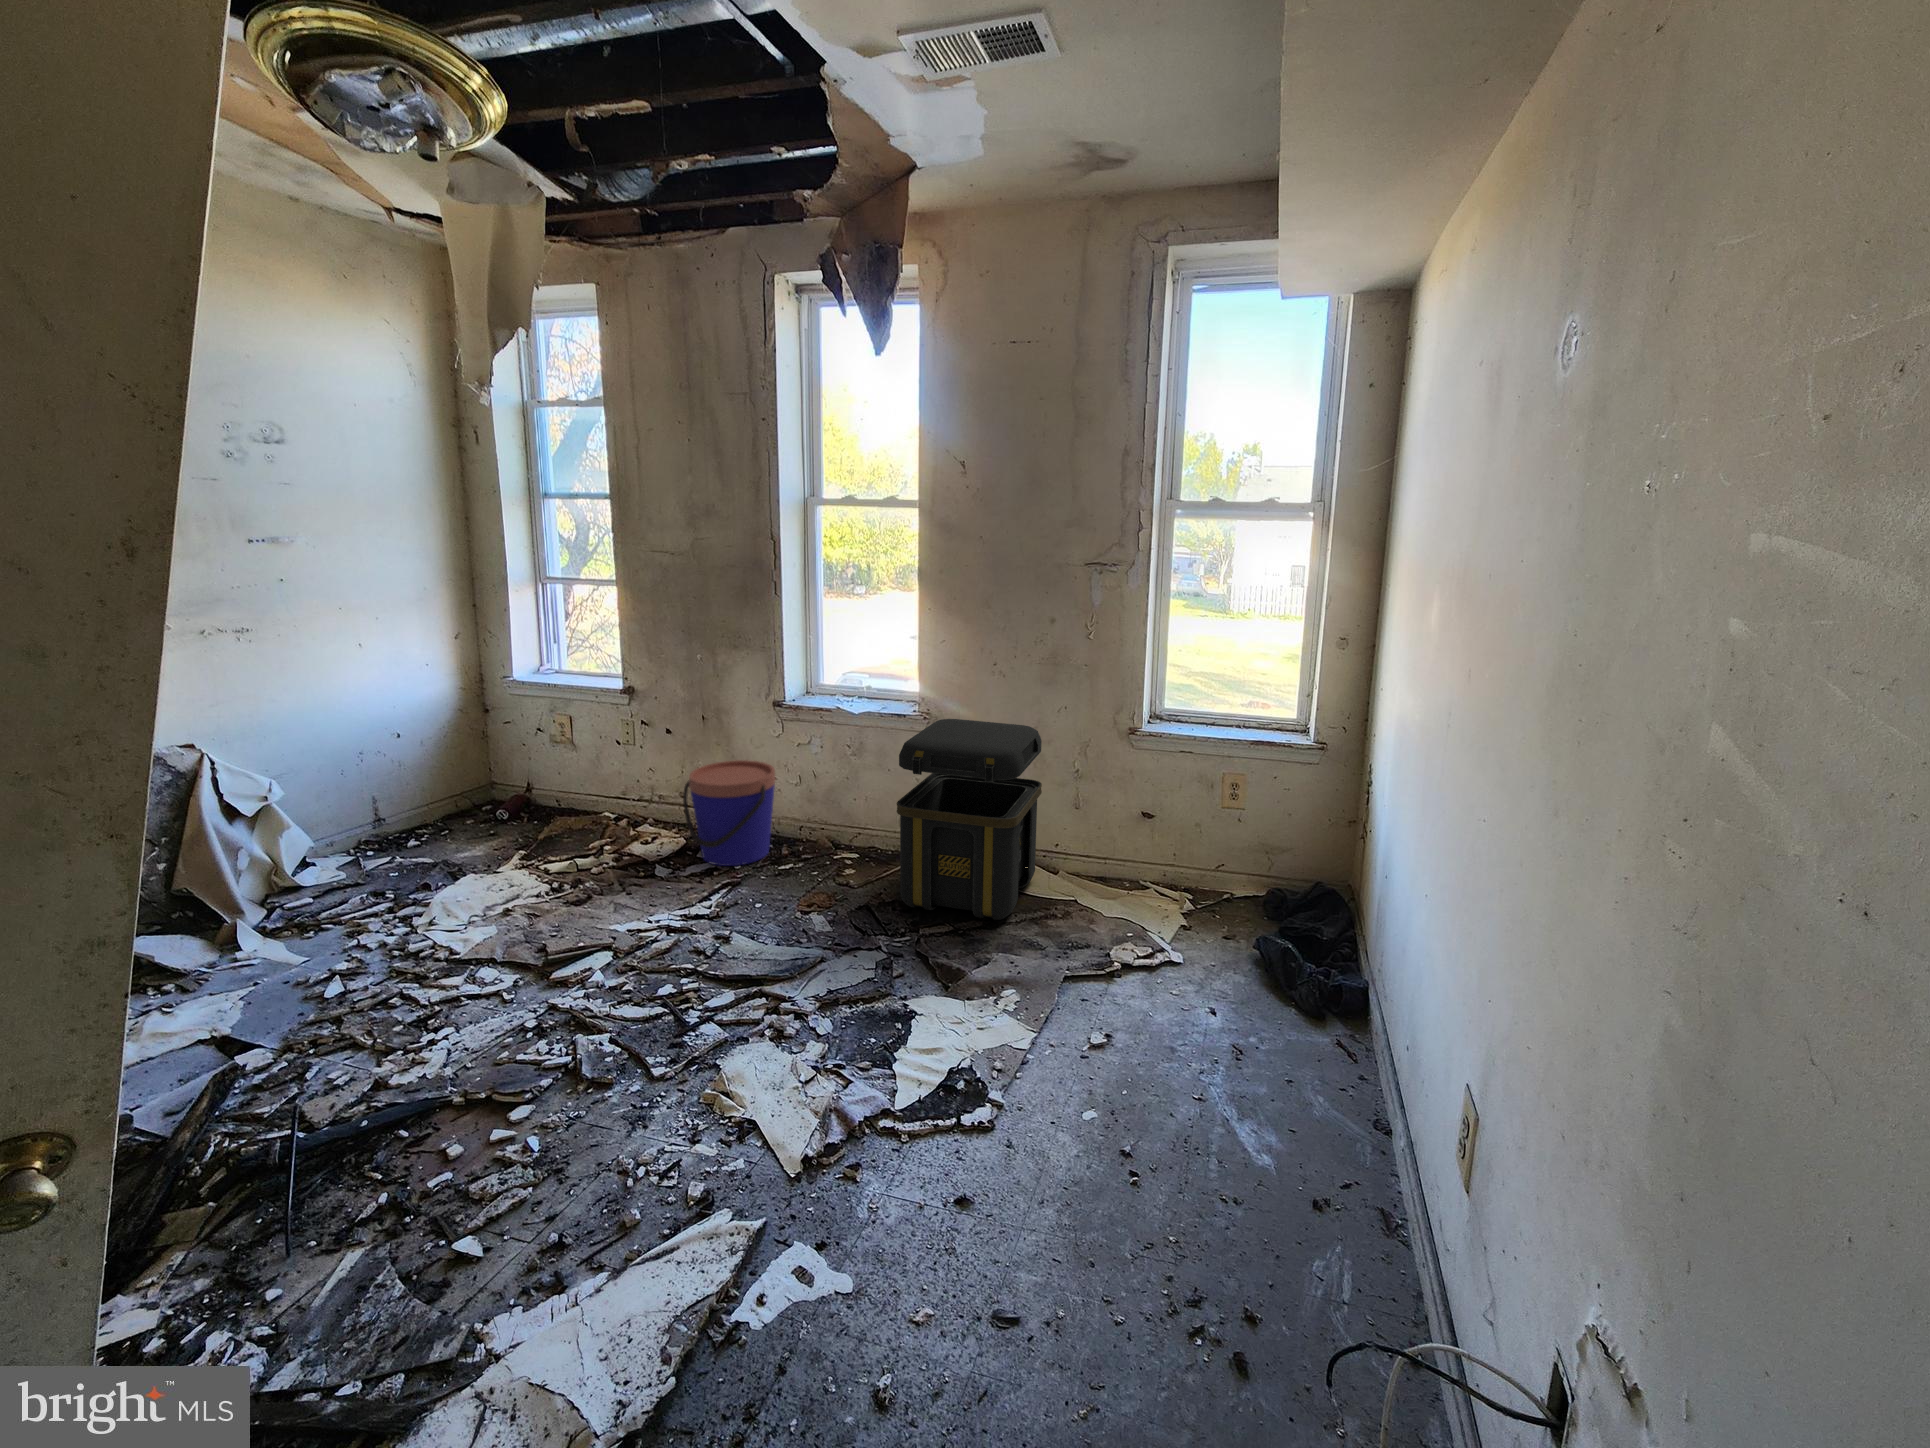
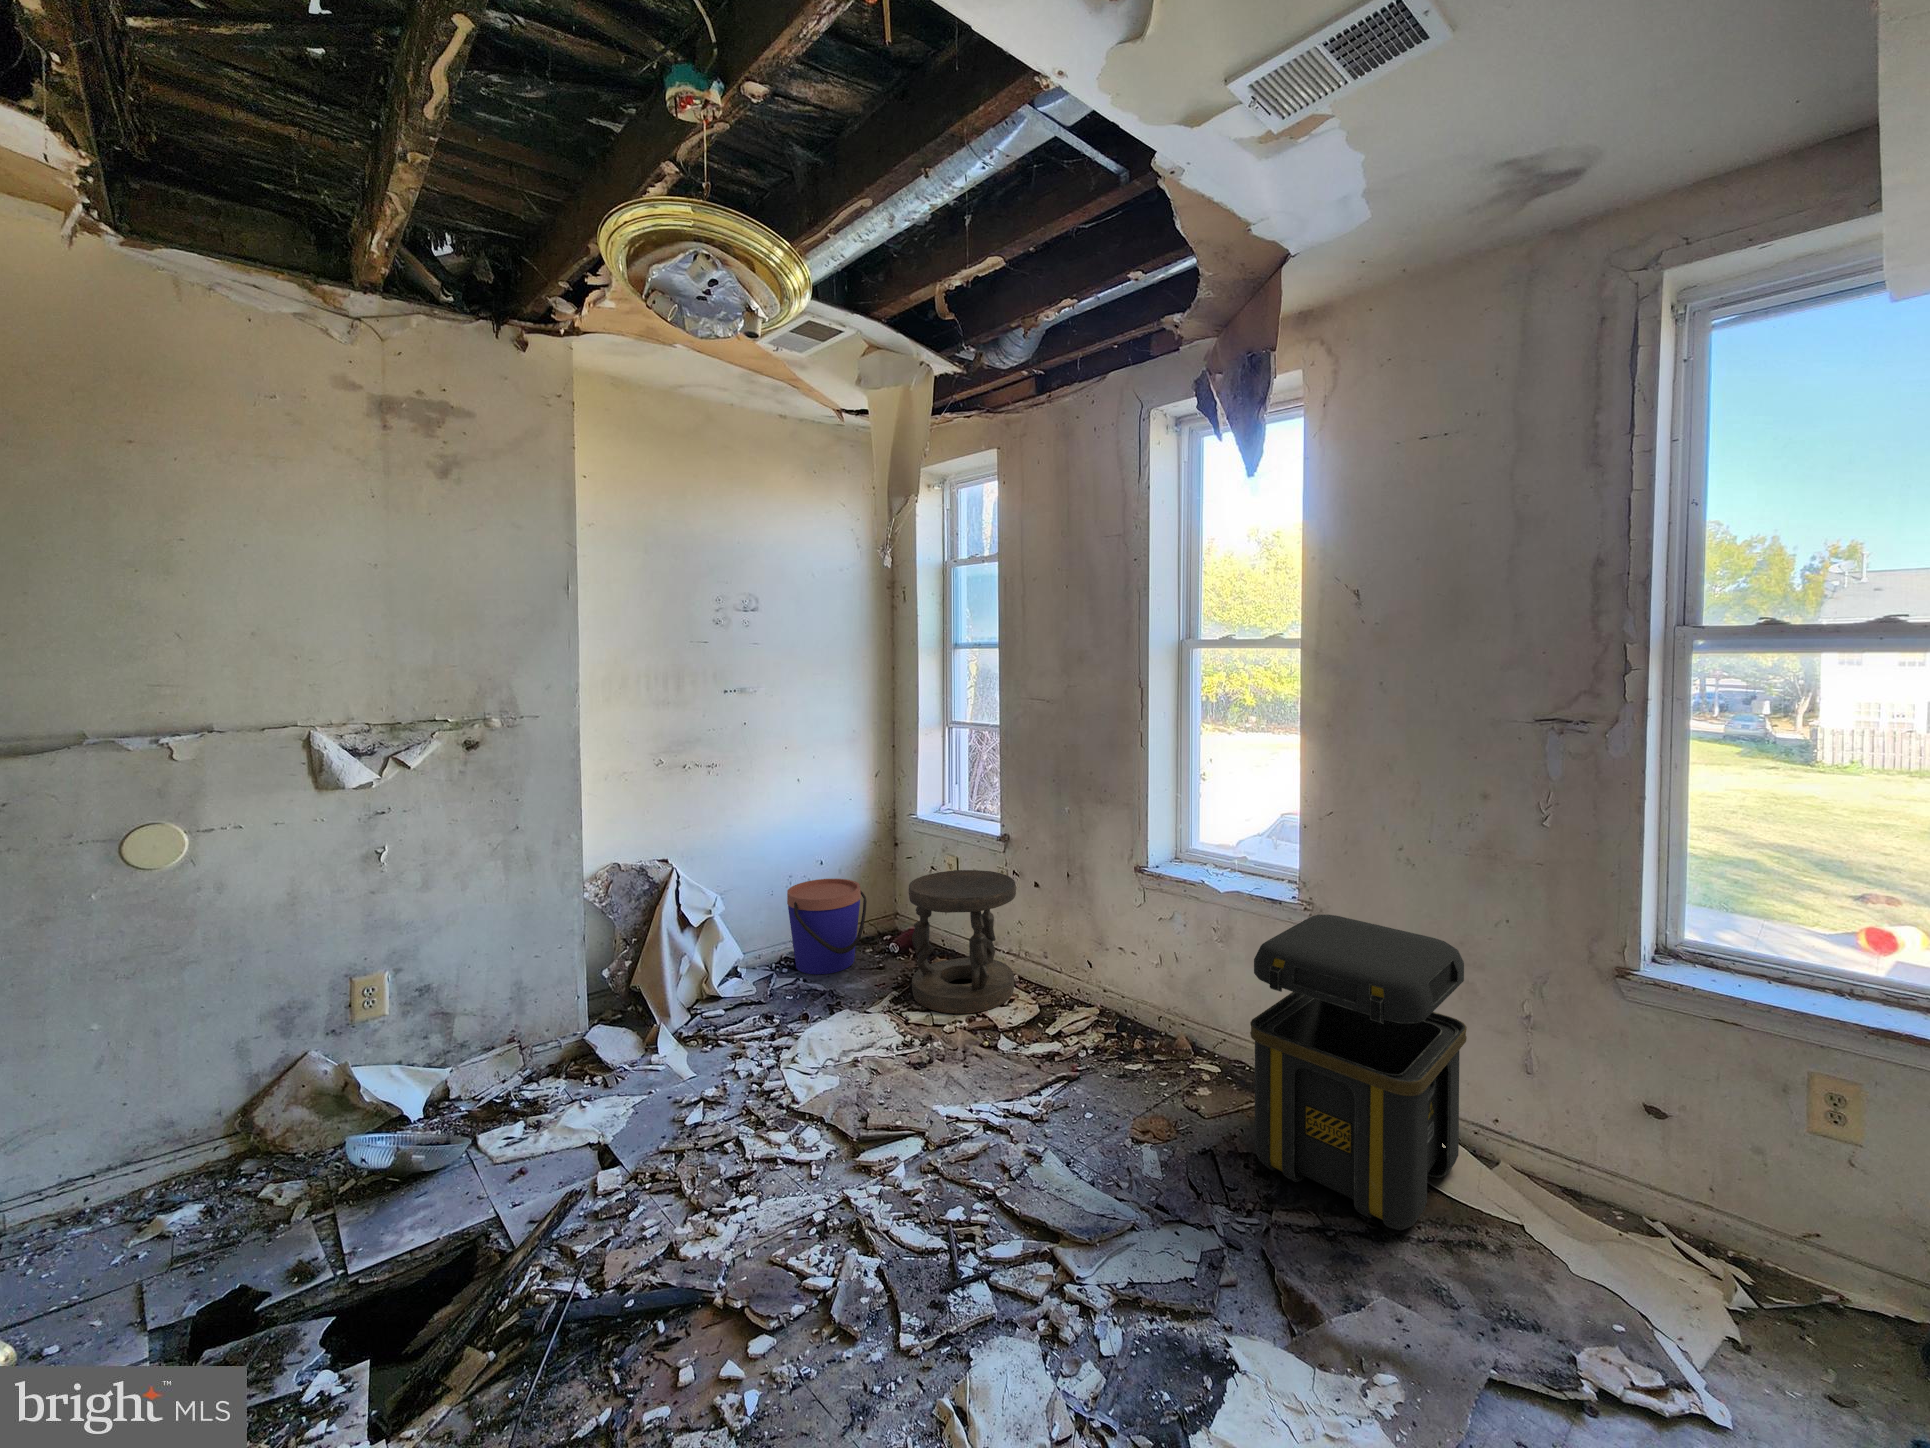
stool: none [530,723,656,861] -> present [909,870,1016,1013]
bucket: present [683,760,776,866] -> present [787,879,867,974]

